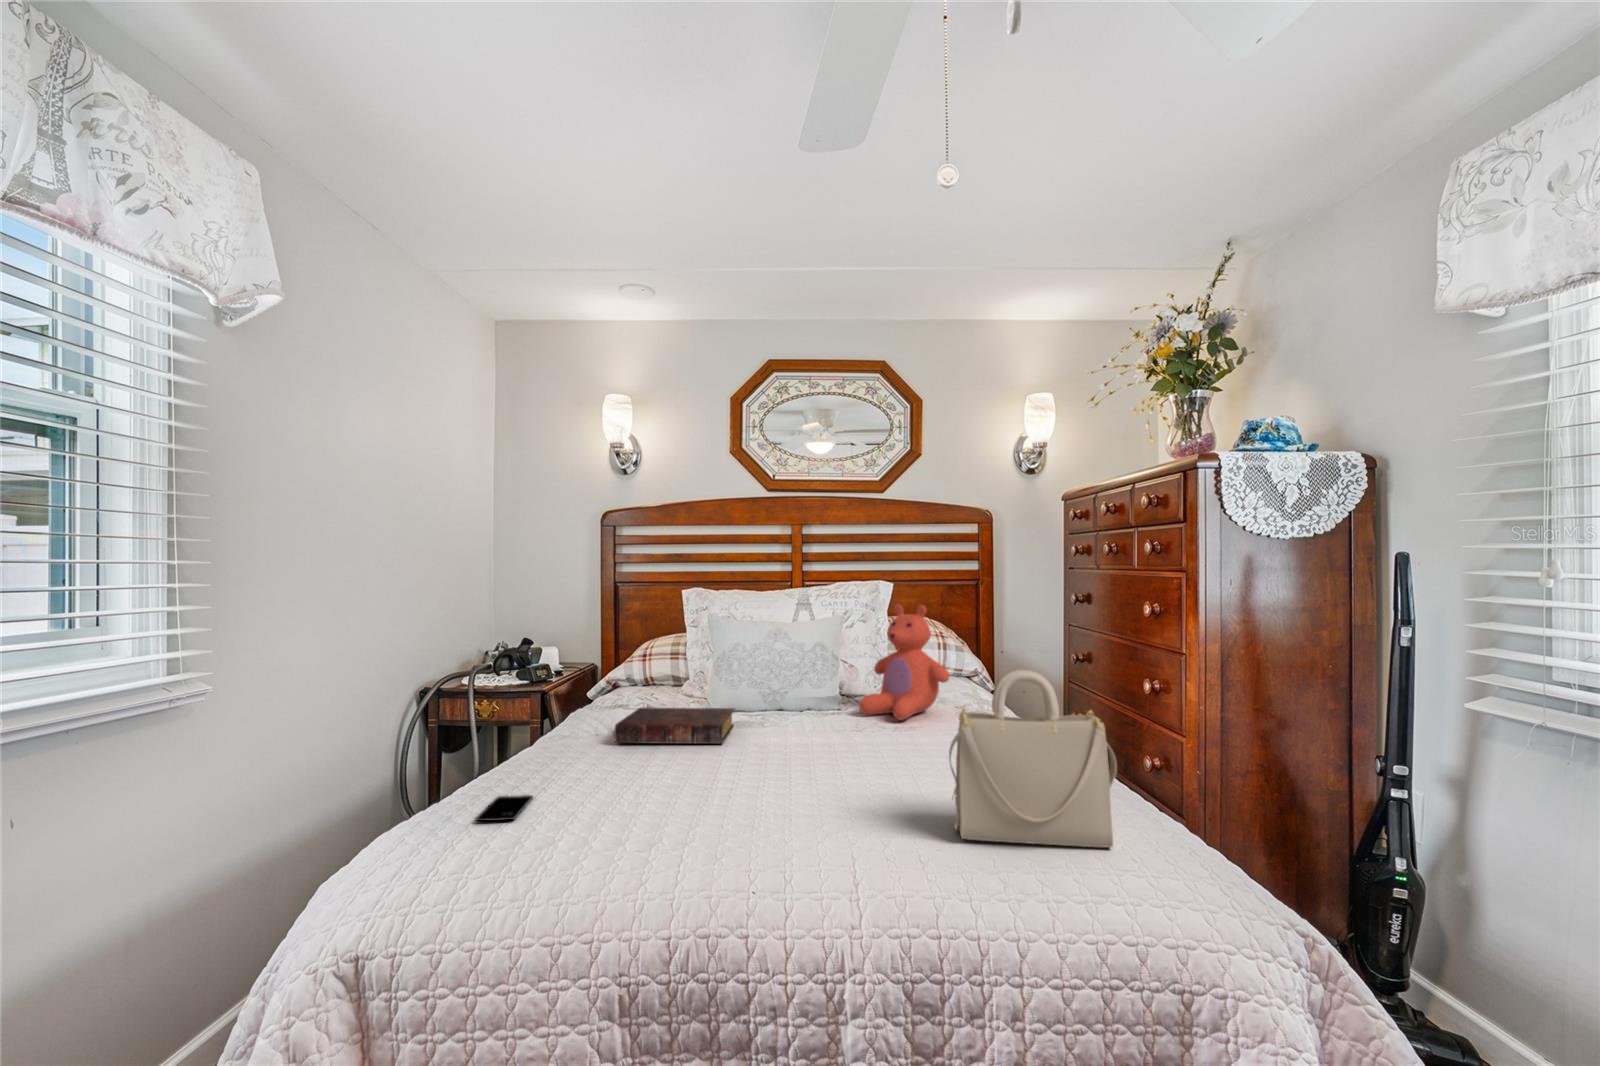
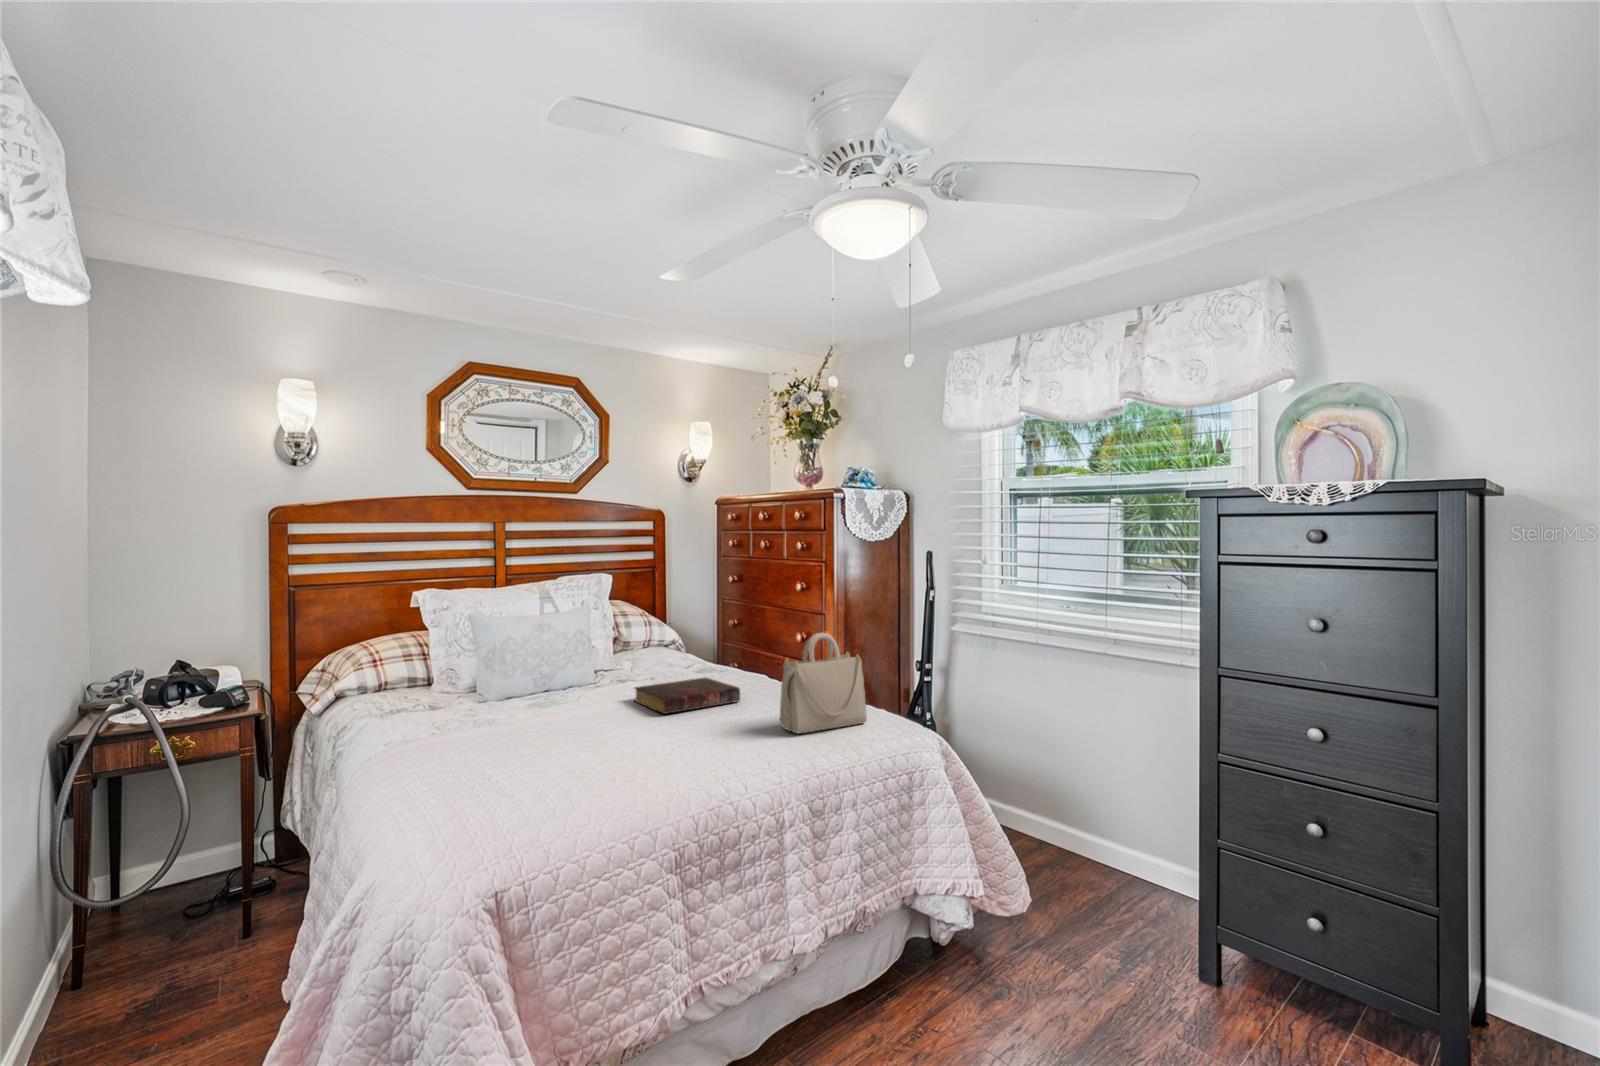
teddy bear: present [859,604,949,720] -> none [621,593,688,681]
book: present [614,708,735,744] -> present [635,678,740,714]
smartphone: present [476,795,532,821] -> none [441,774,493,796]

